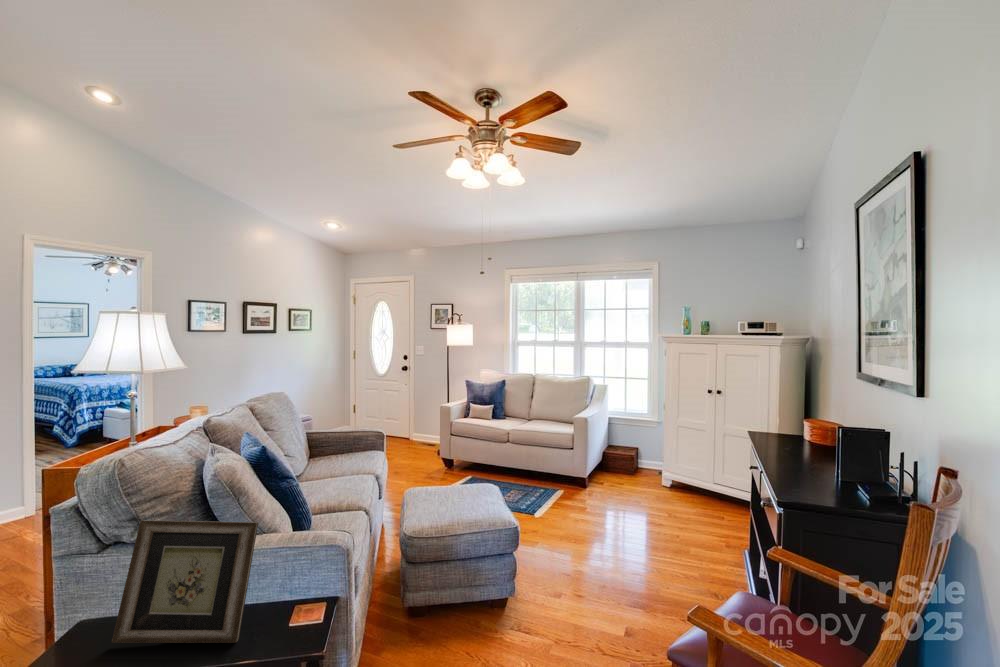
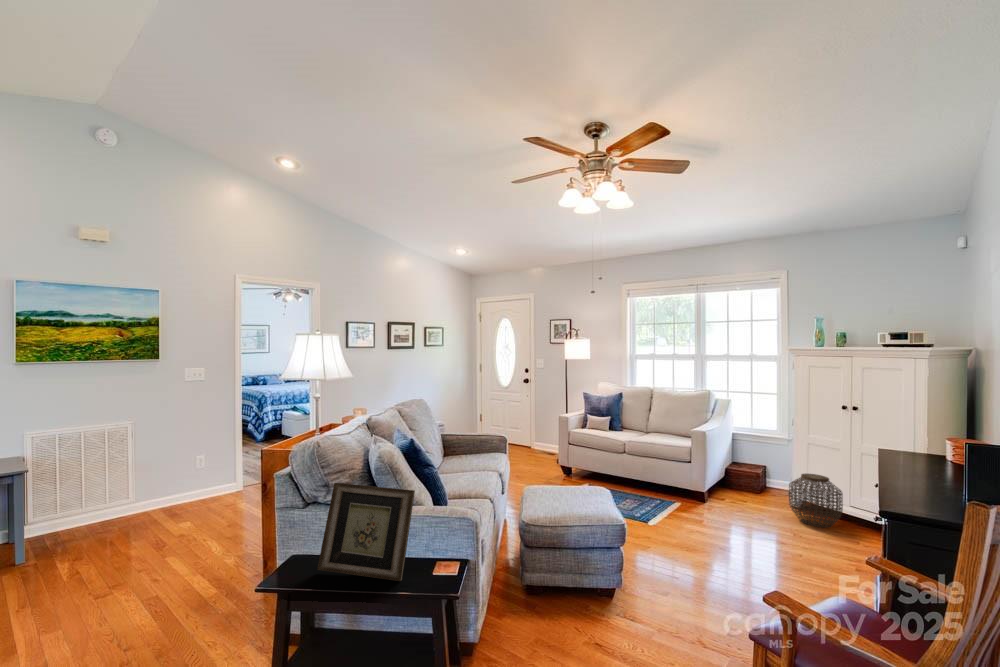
woven basket: none [659,454,704,504] -> present [789,474,843,528]

